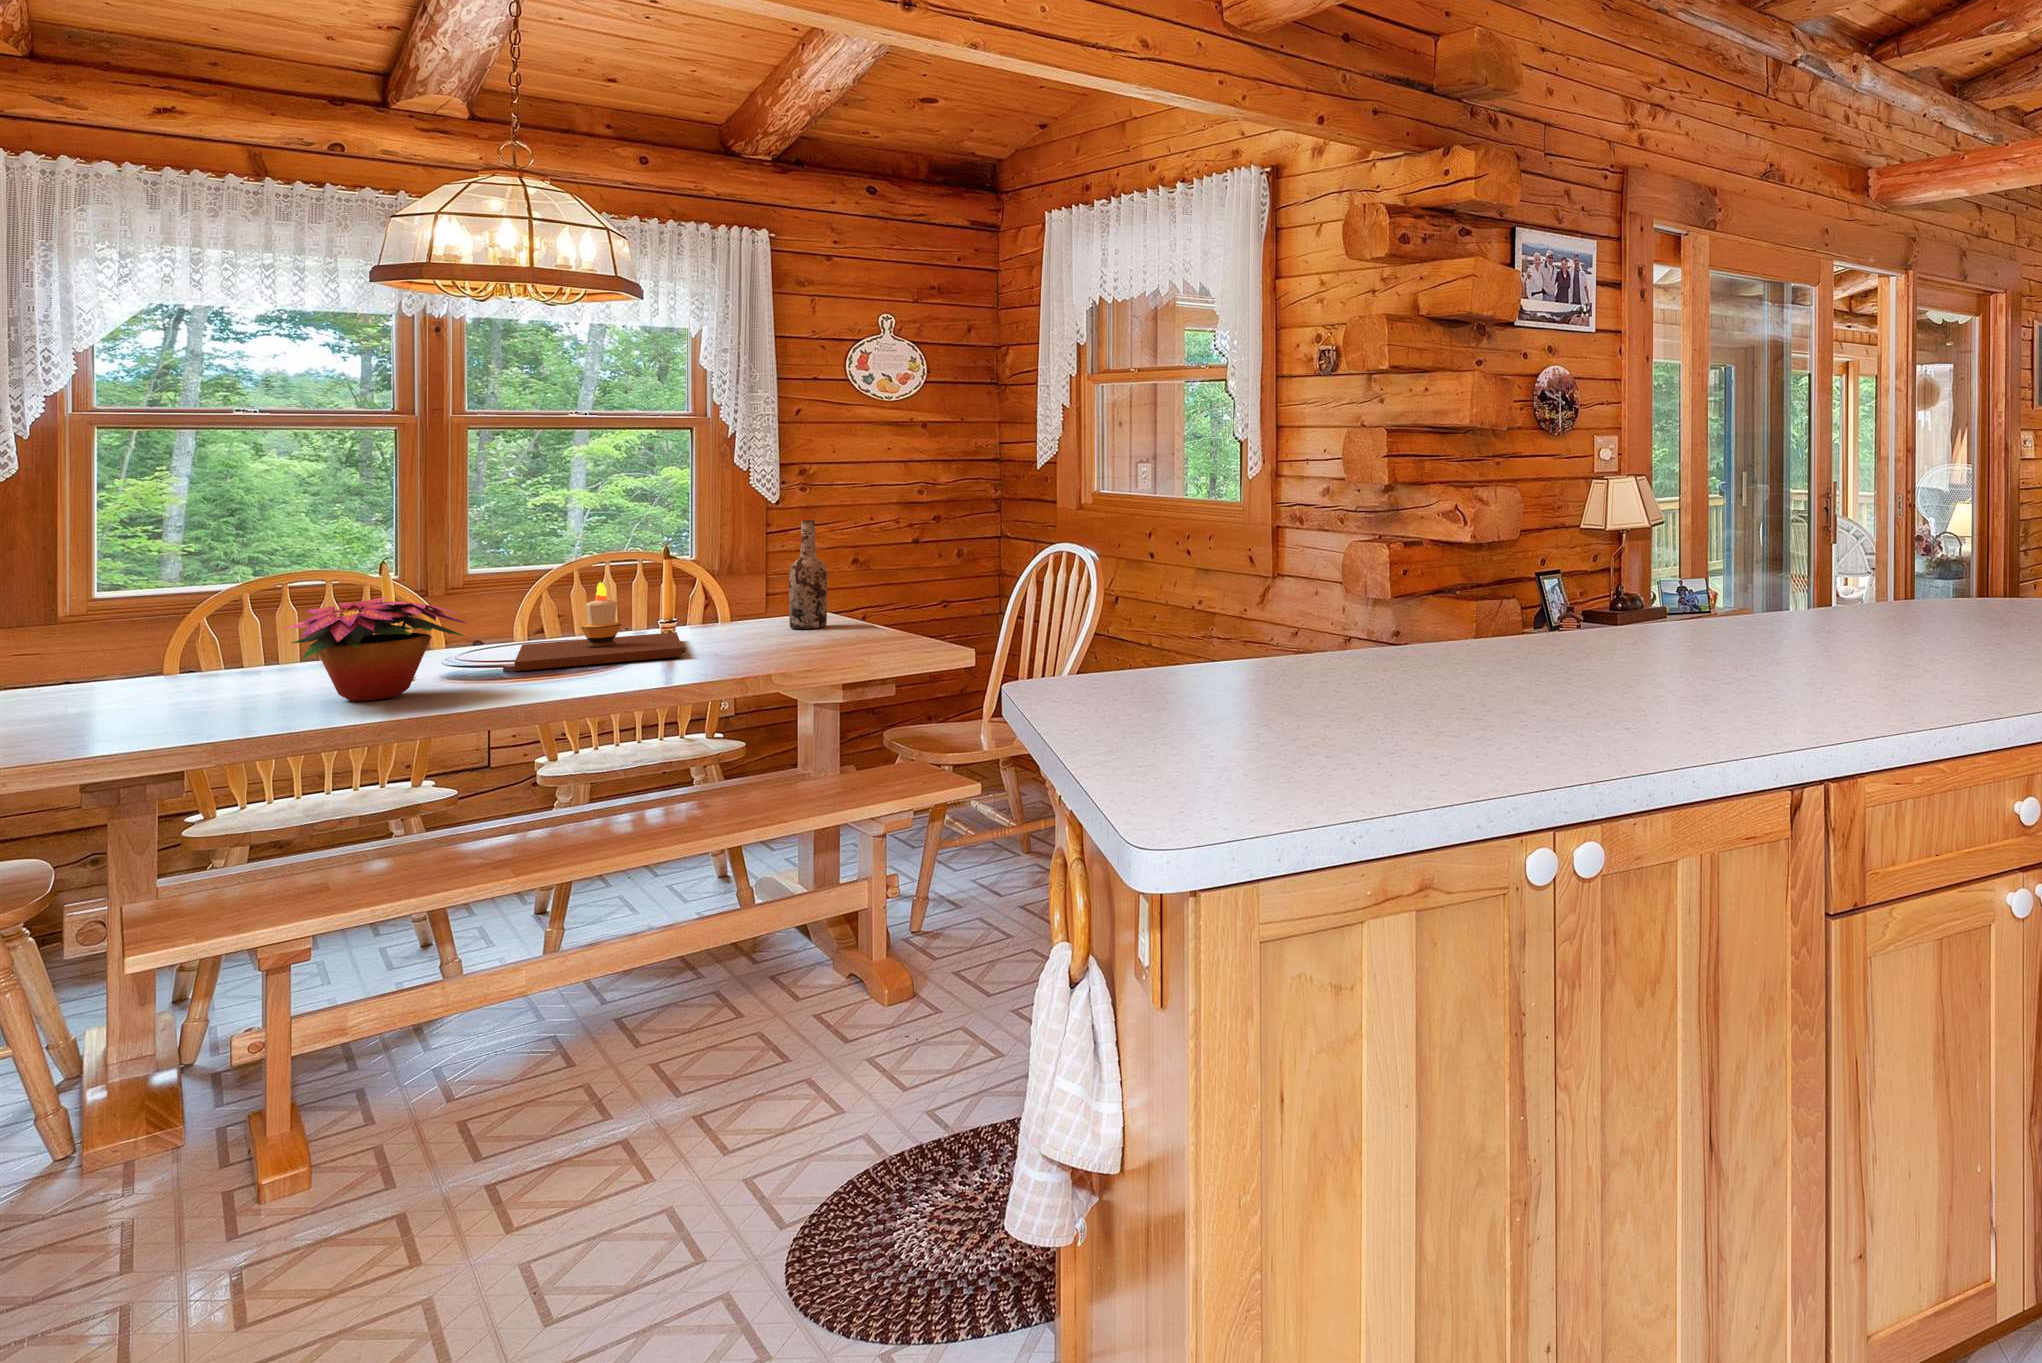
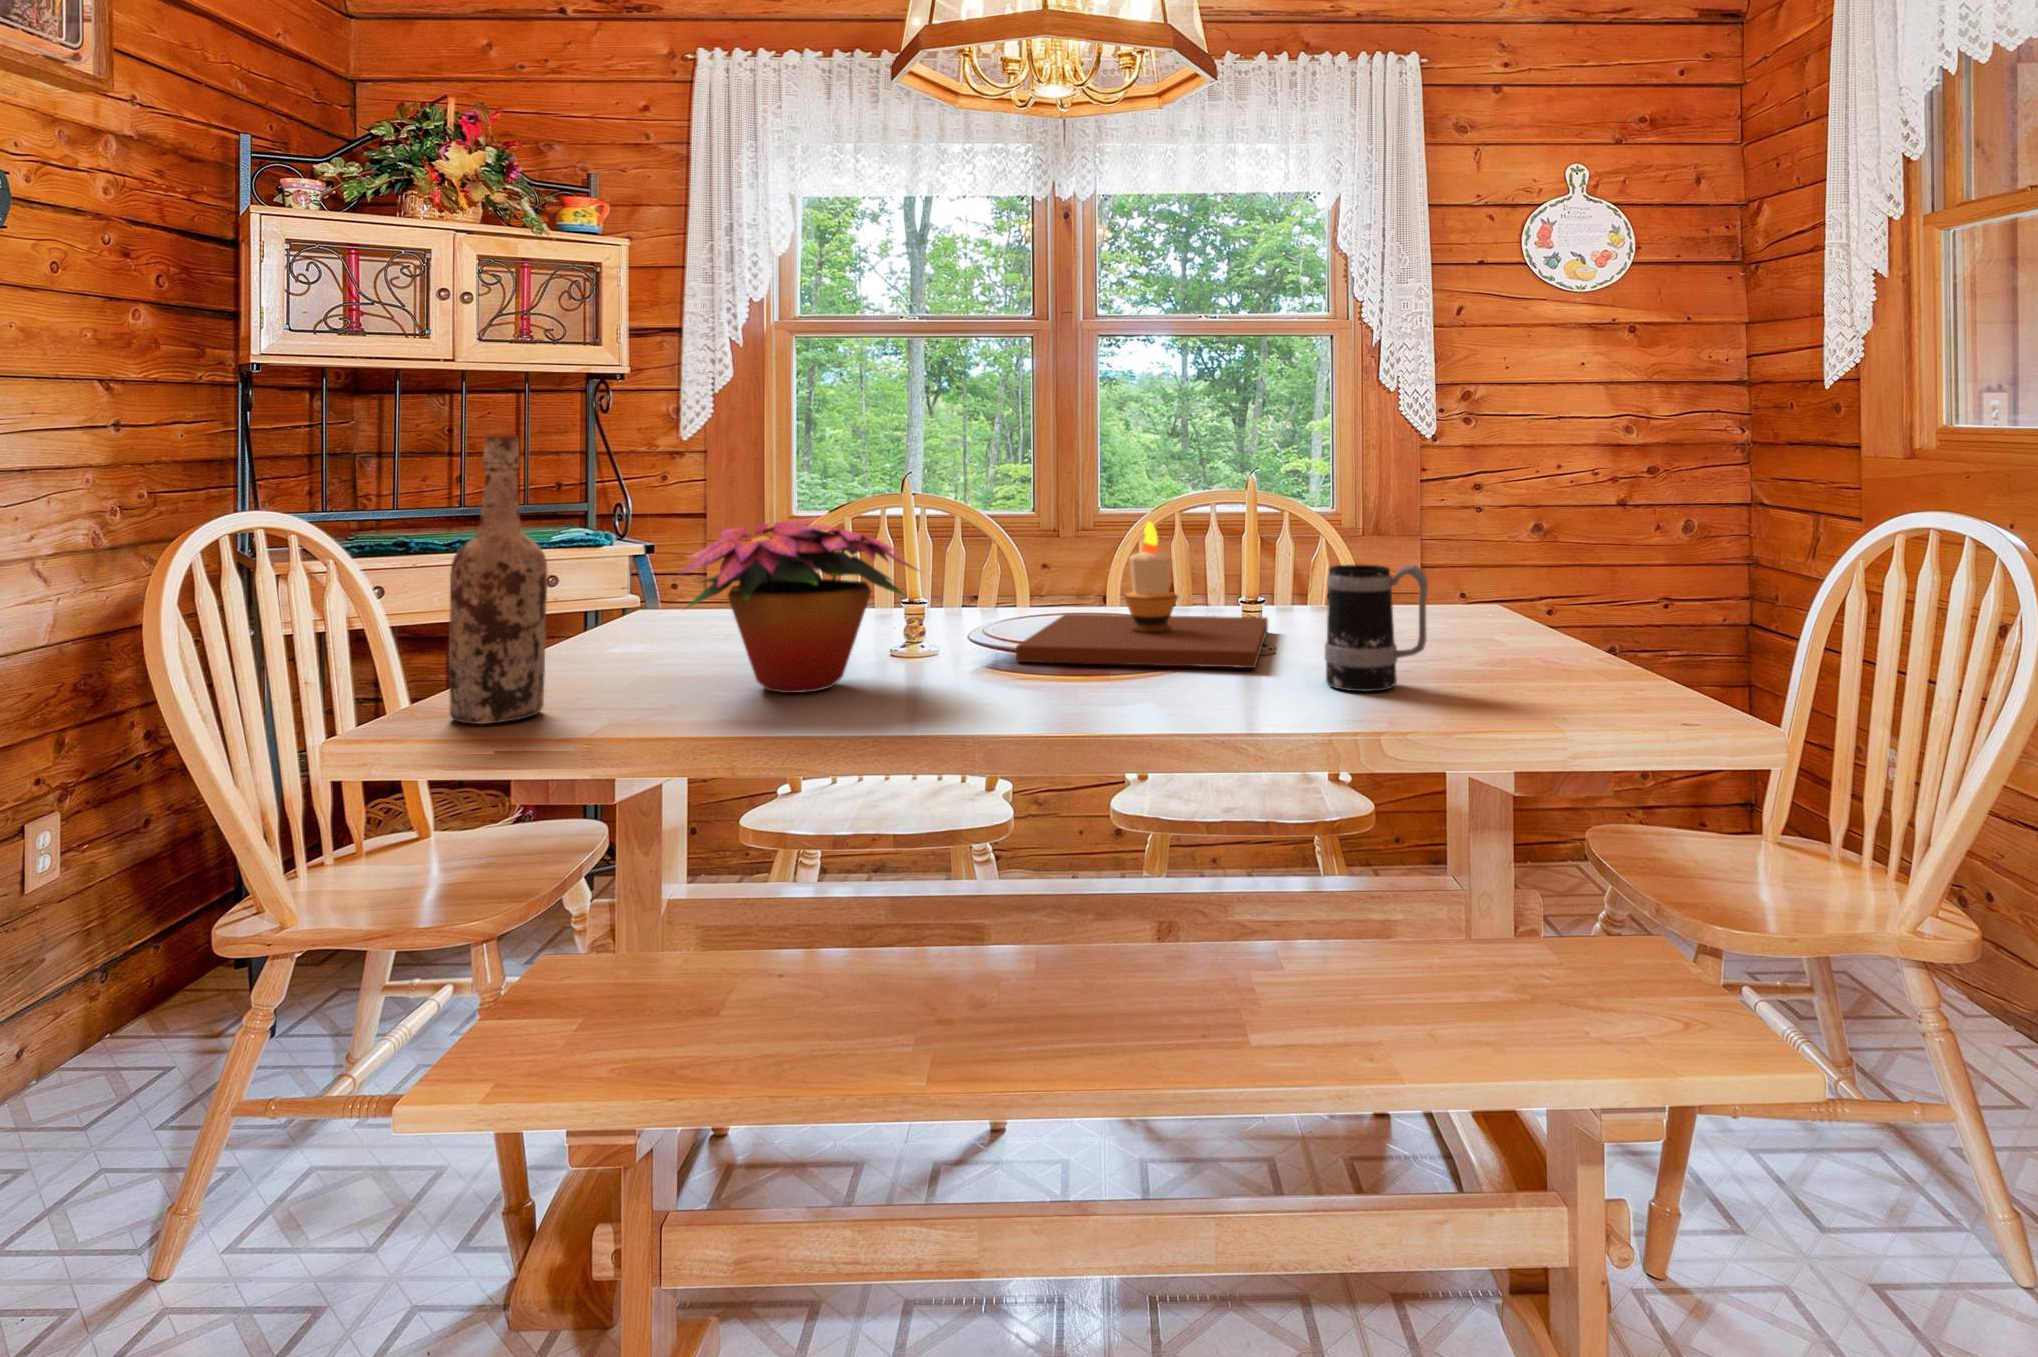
wine bottle: present [789,520,827,629] -> present [449,436,547,724]
mug: none [728,594,787,659] -> present [1325,565,1428,692]

